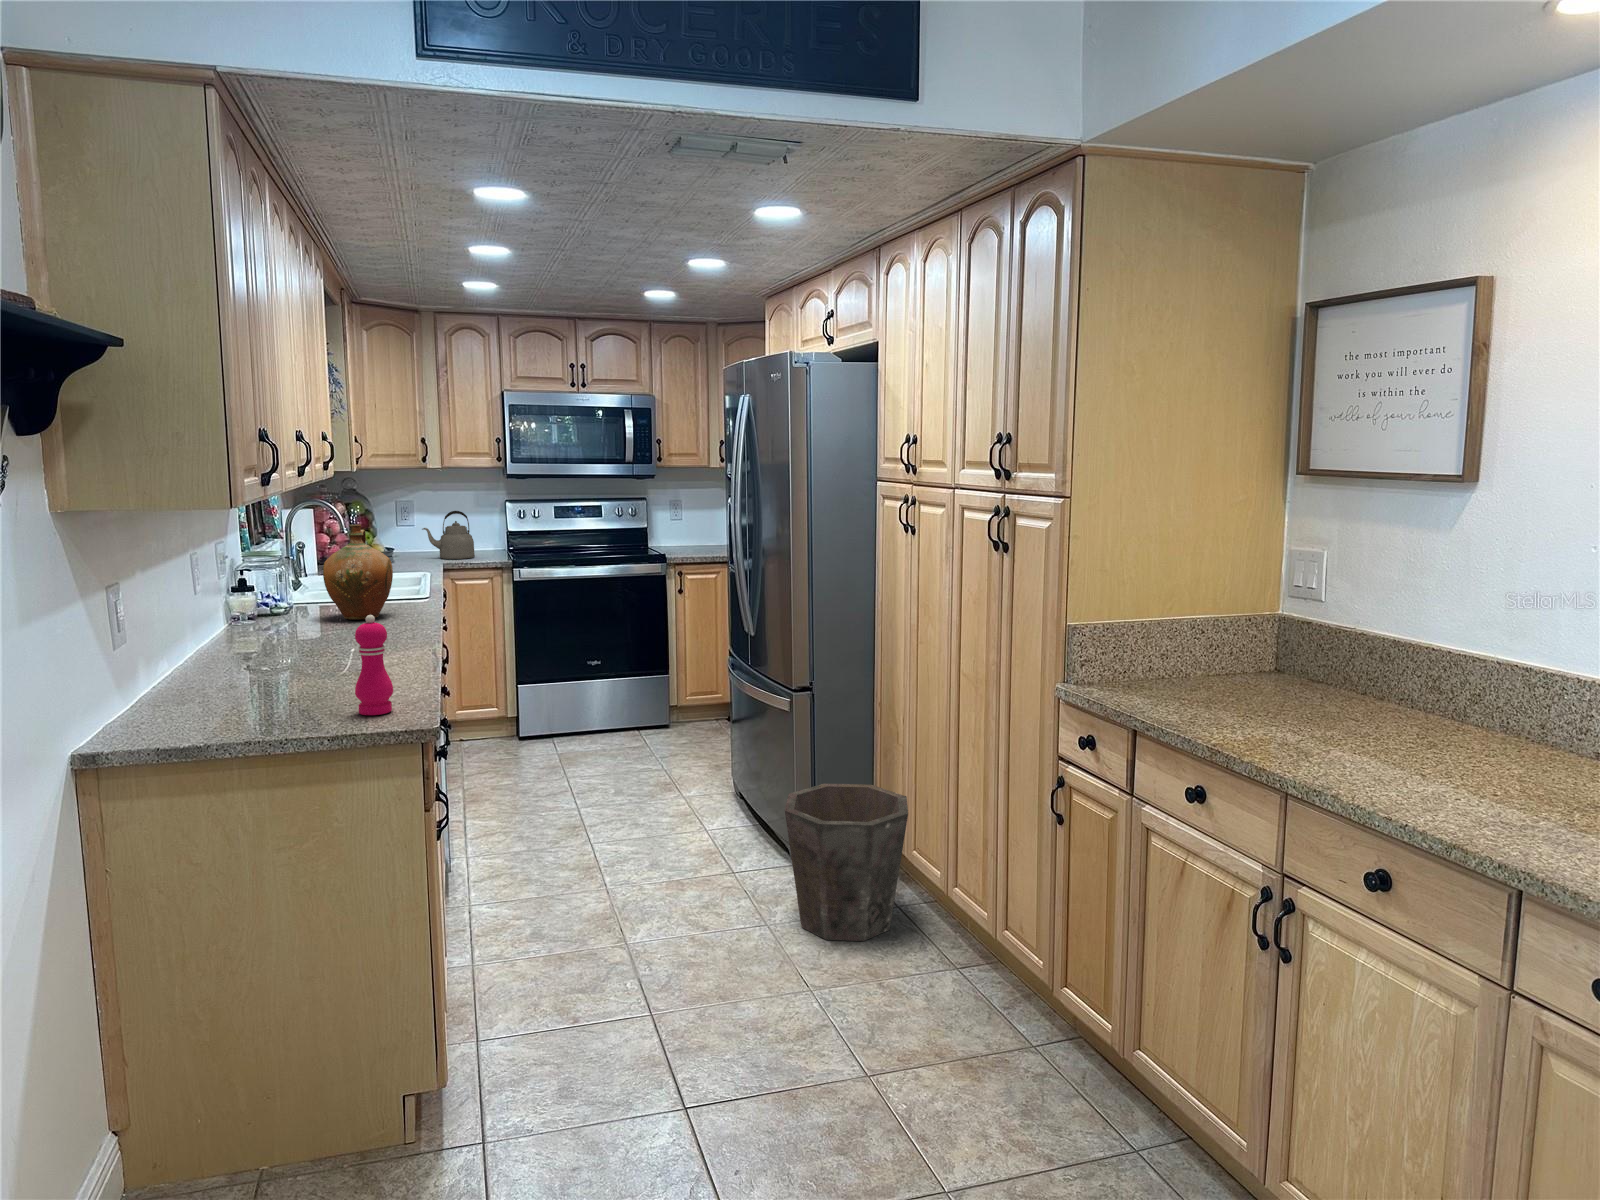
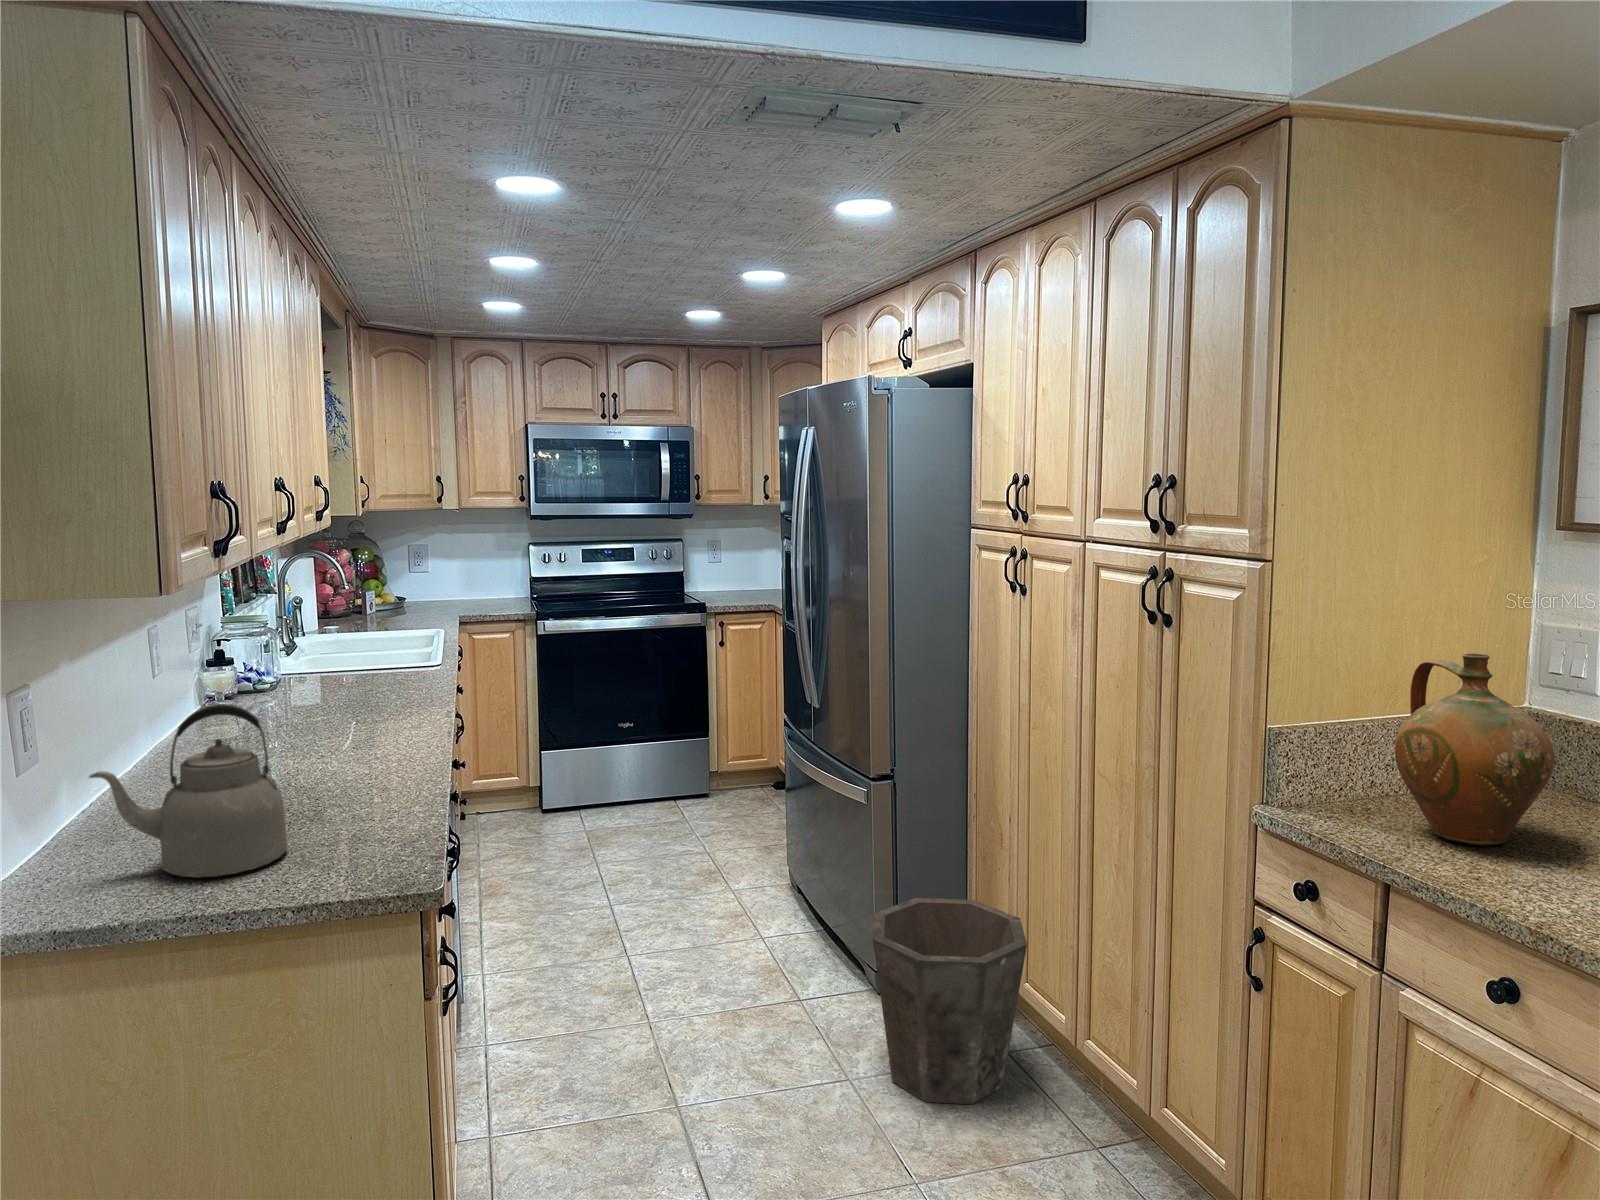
kettle: present [422,511,475,559] -> present [89,704,288,878]
ceramic jug: present [323,525,393,620] -> present [1395,654,1555,845]
pepper mill: present [355,615,393,715] -> none [334,730,386,866]

